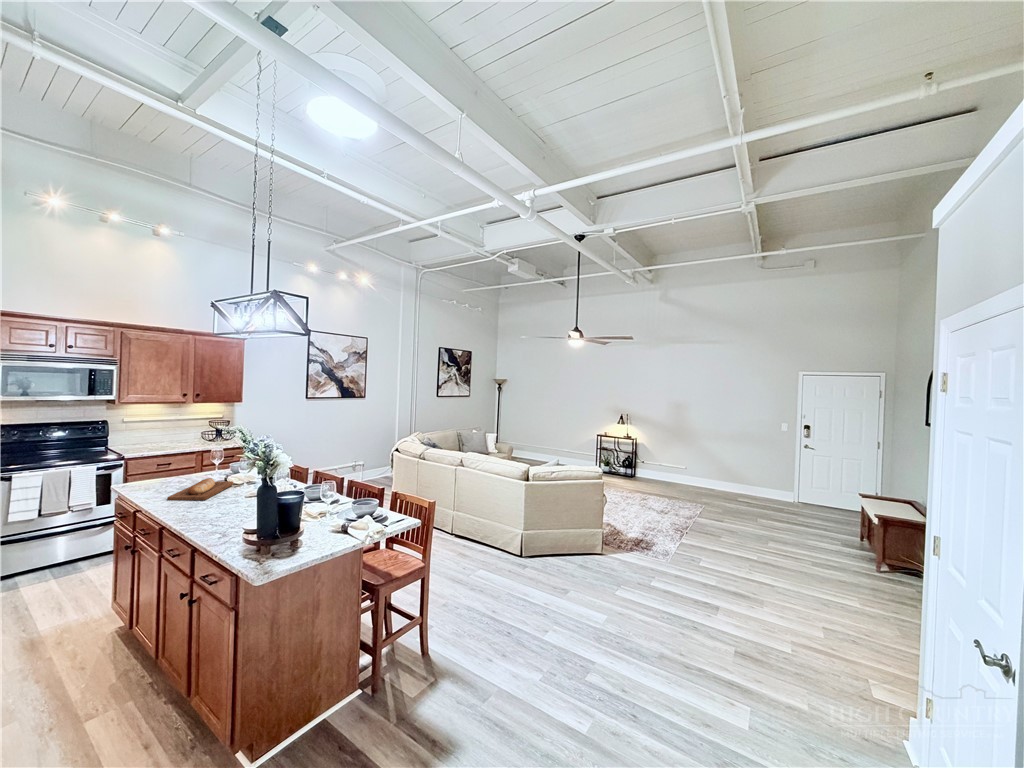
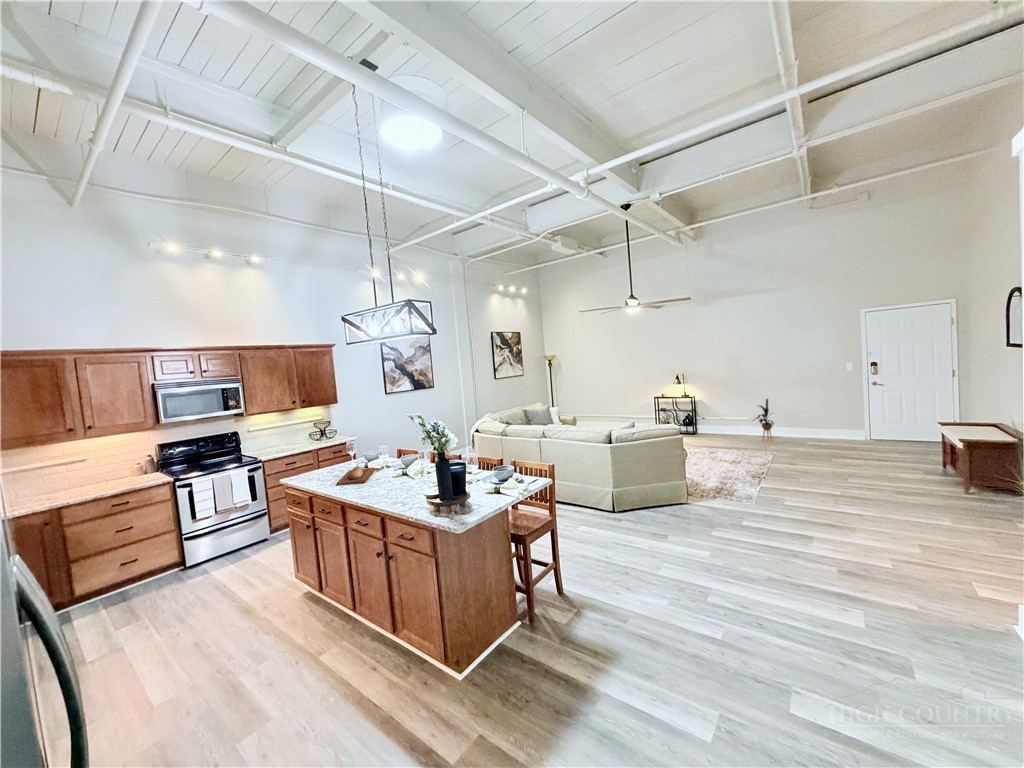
house plant: none [685,449,710,492] -> present [755,399,774,440]

